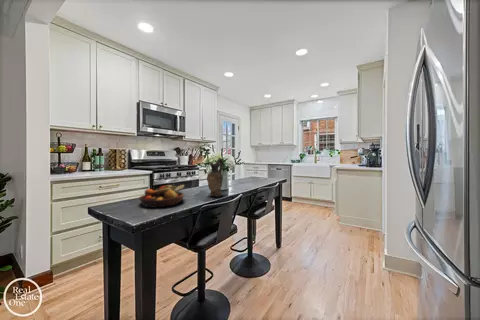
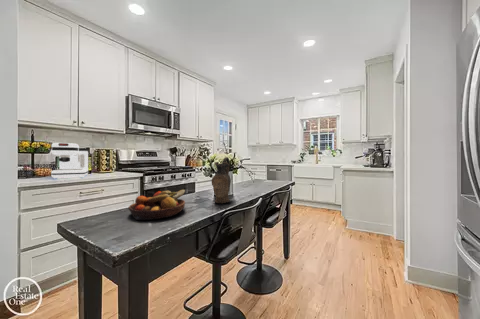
coffee maker: none [76,145,105,175] -> present [51,143,88,179]

